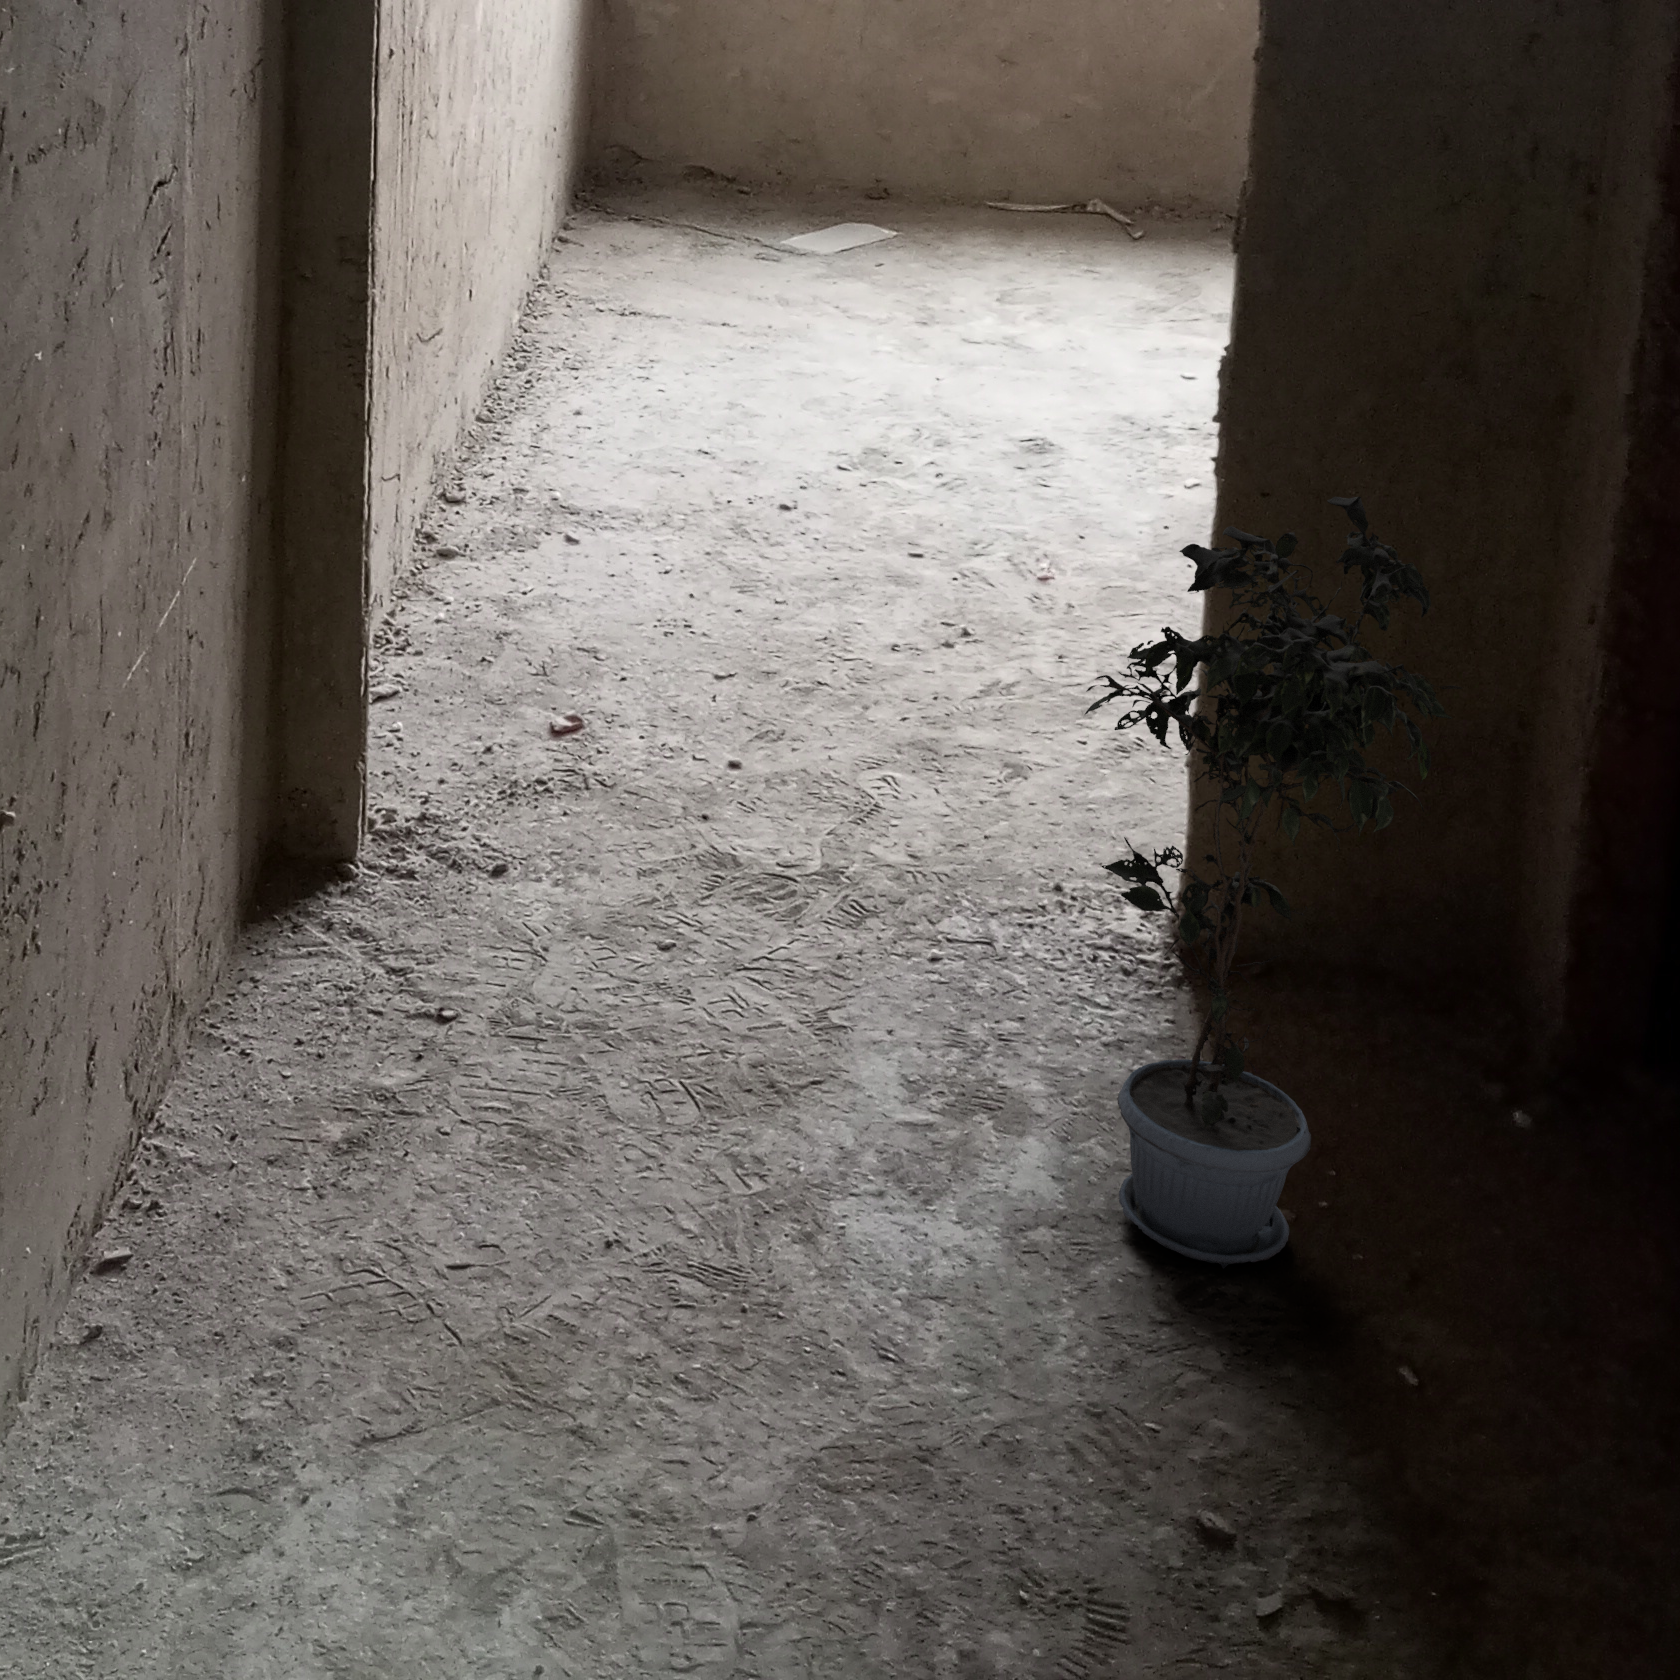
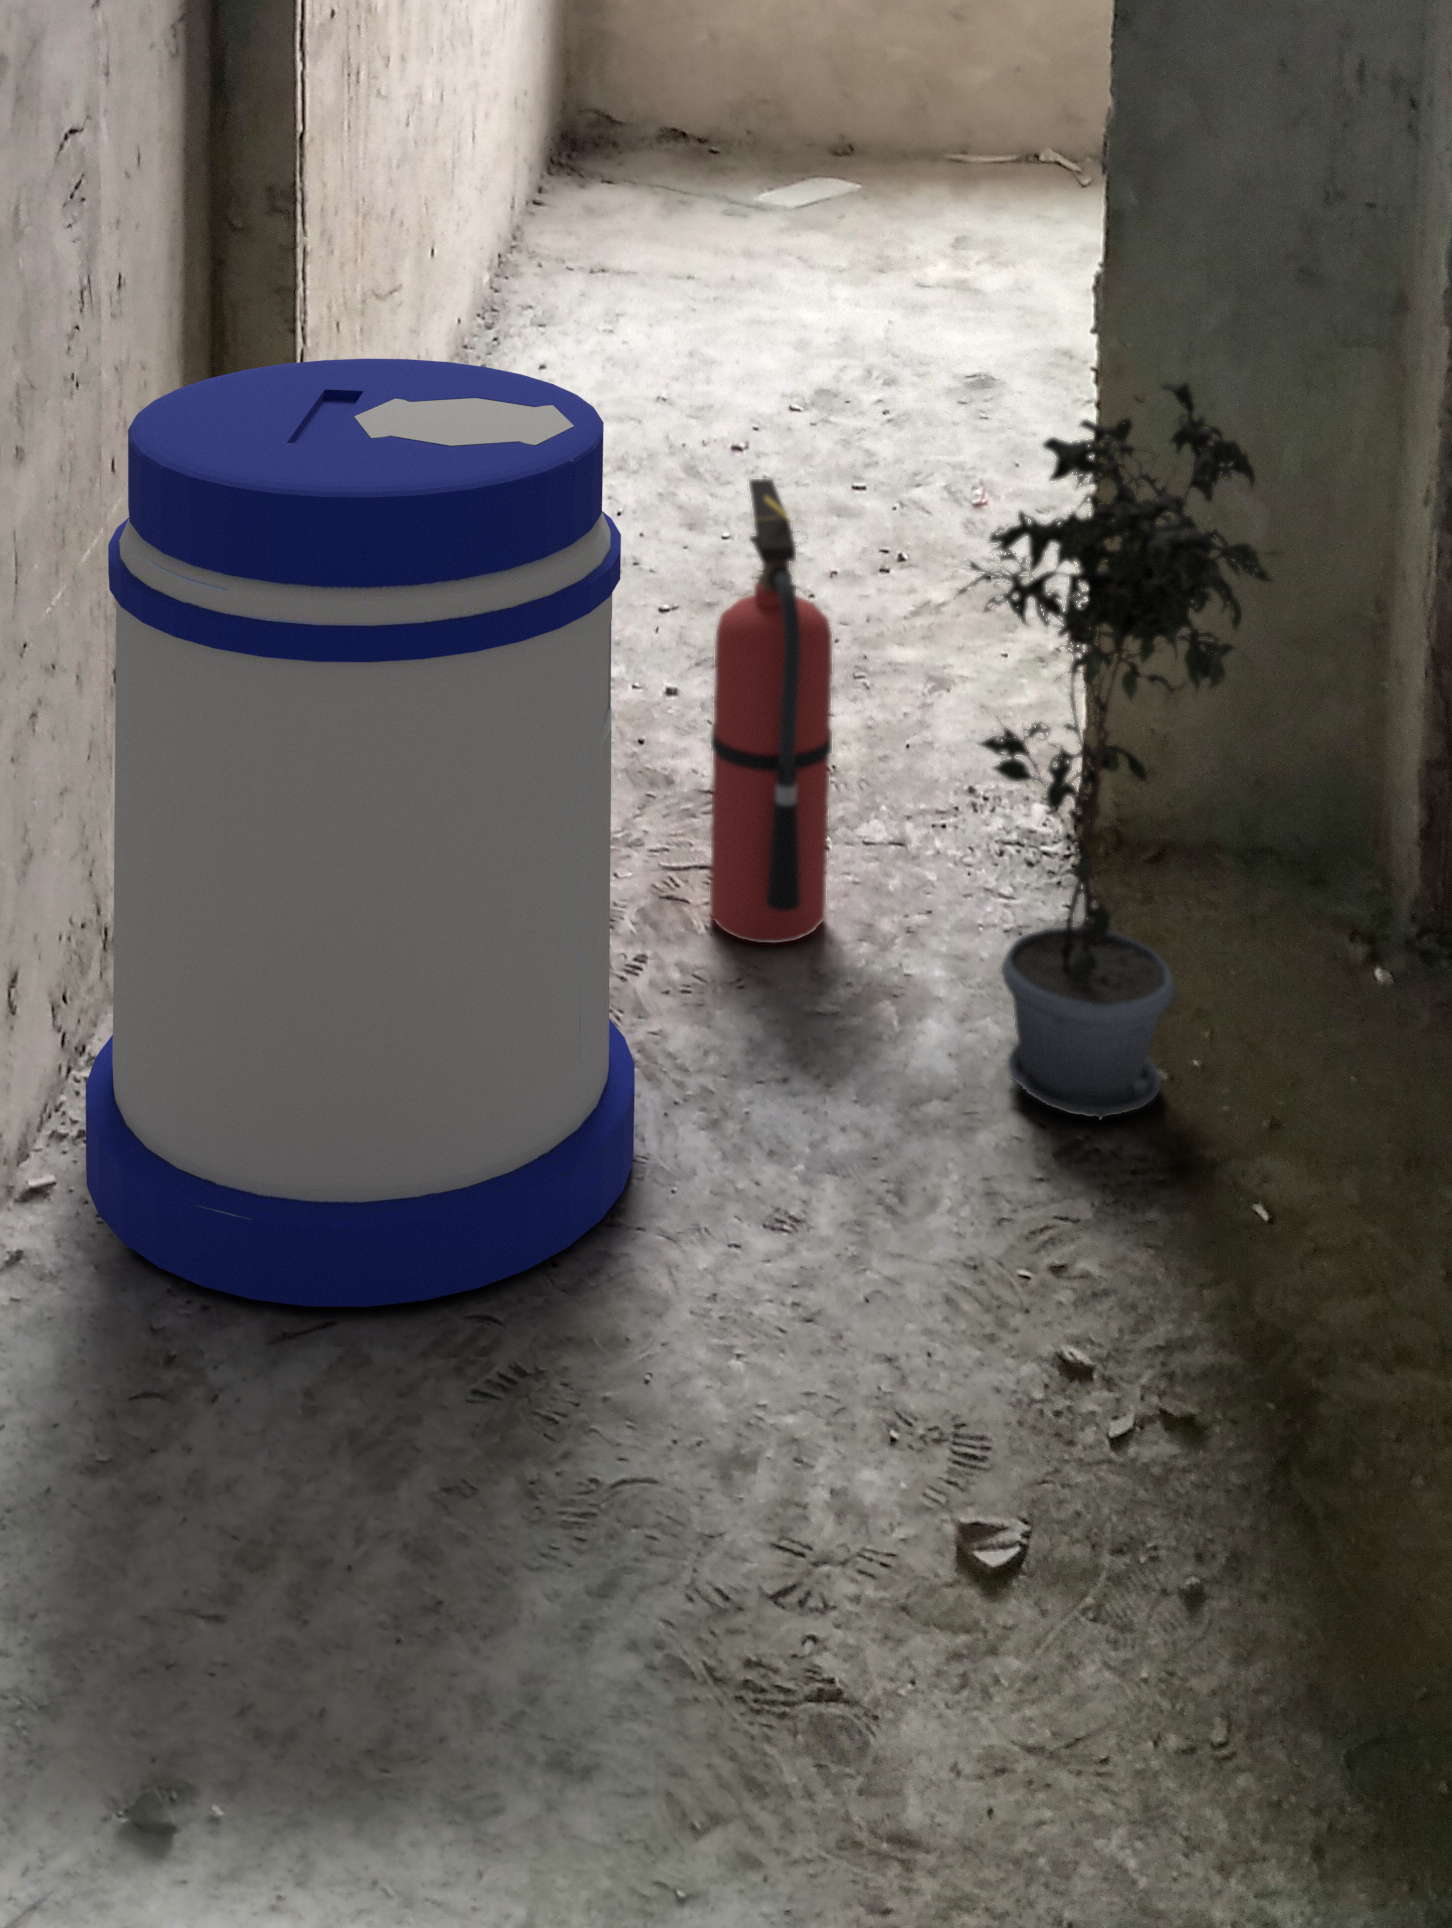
trash can: none [162,432,730,1415] -> present [86,359,635,1307]
fire extinguisher: none [789,565,933,1045] -> present [710,479,832,943]

